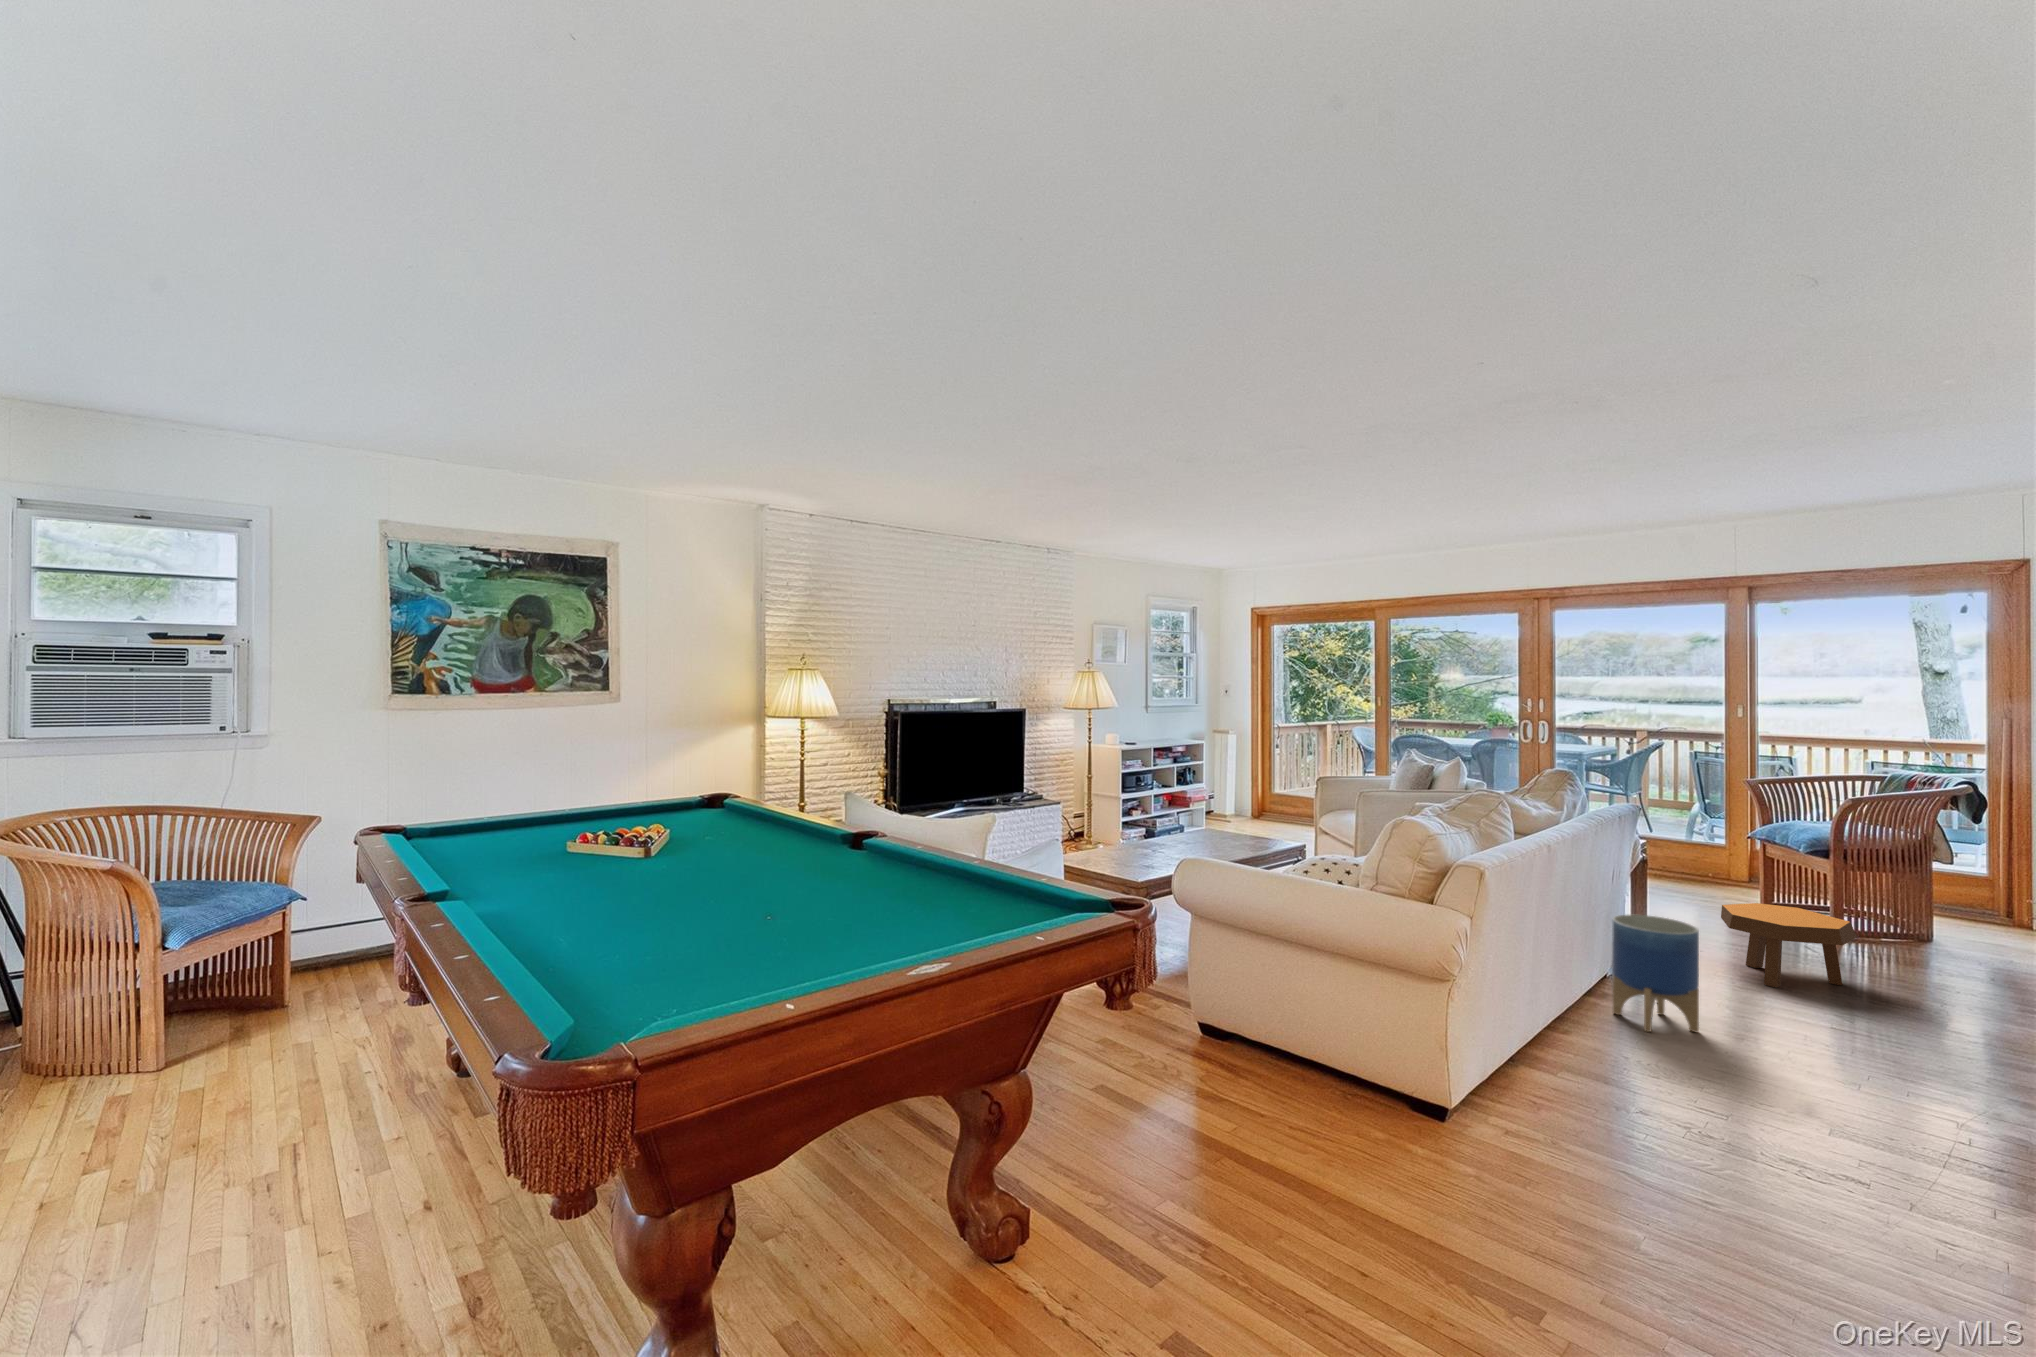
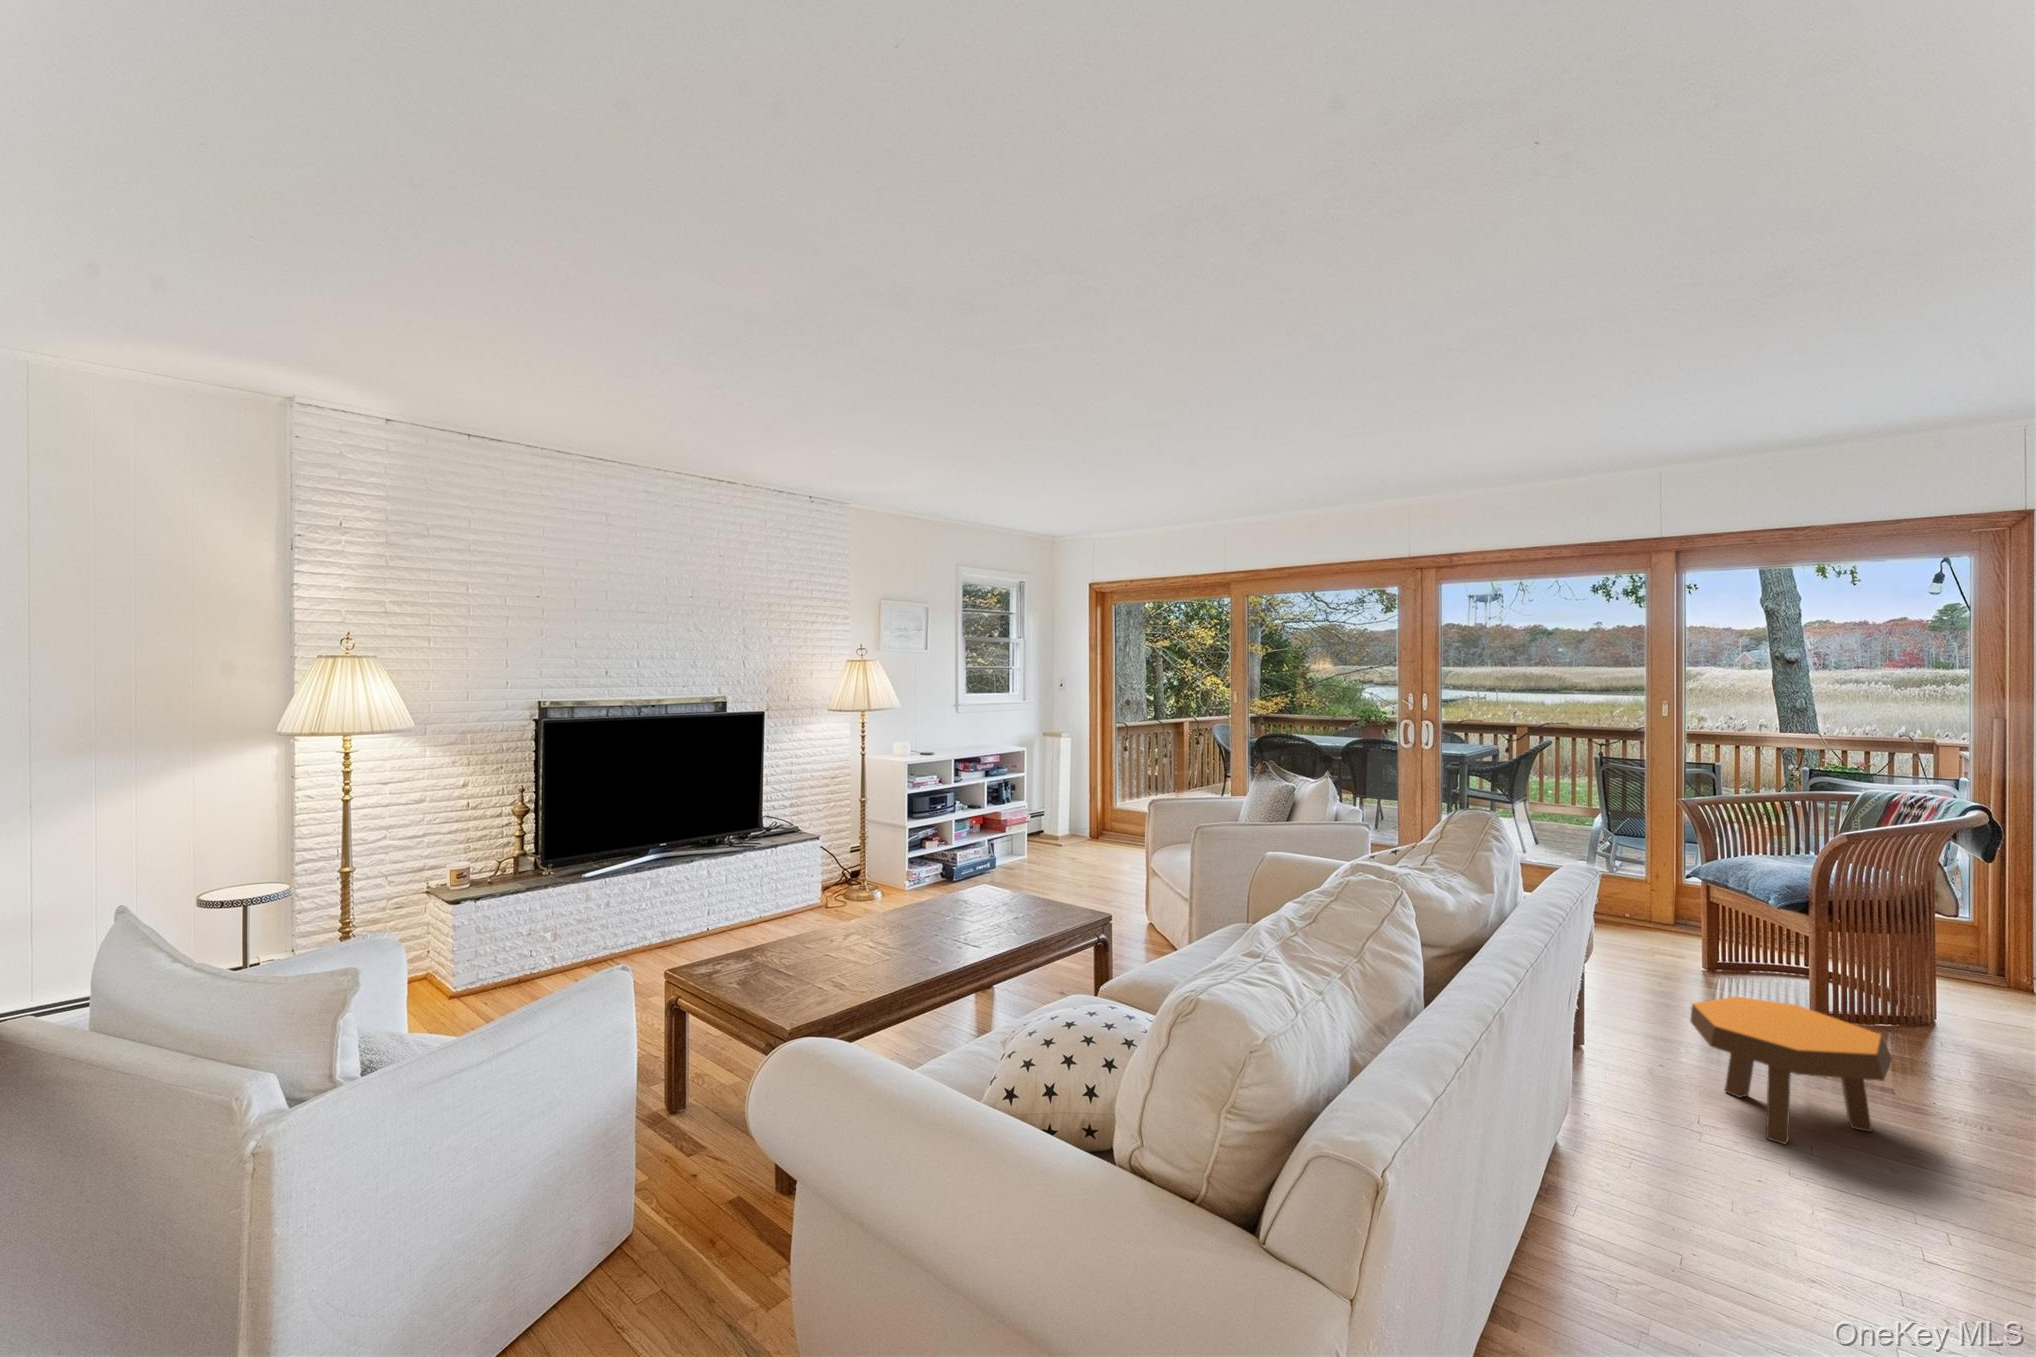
planter: present [1612,915,1699,1032] -> none [1565,1066,1714,1295]

